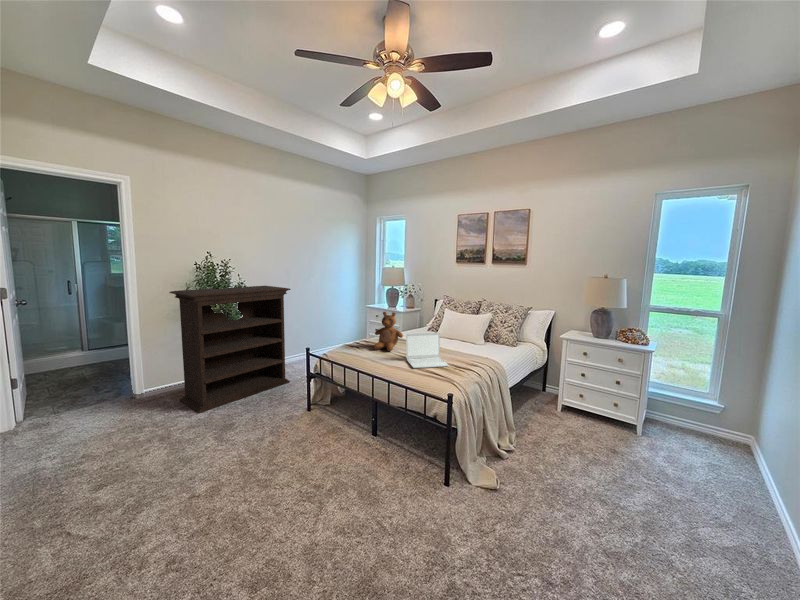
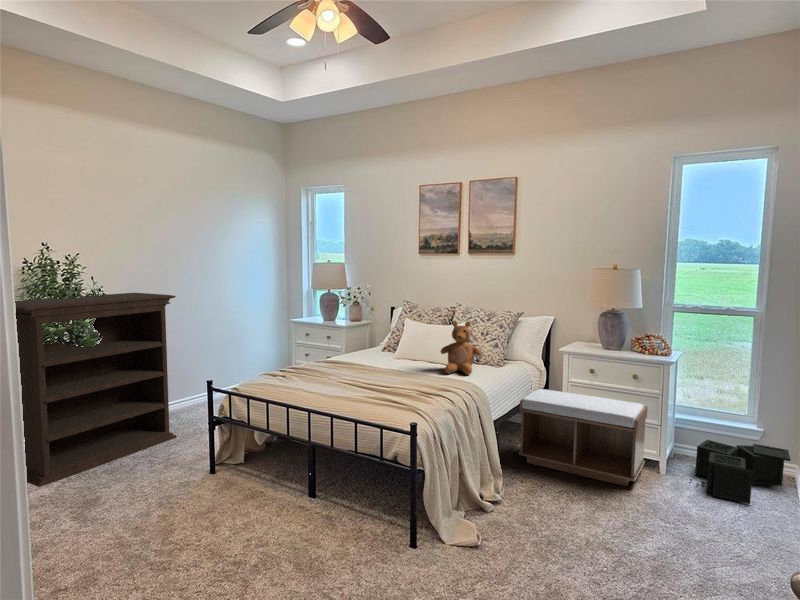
teddy bear: present [374,312,403,351] -> present [441,321,482,375]
laptop: present [406,333,449,368] -> none [352,349,412,398]
bench: none [525,365,630,445] -> present [519,389,647,486]
storage bin: none [664,412,754,470] -> present [690,440,790,504]

